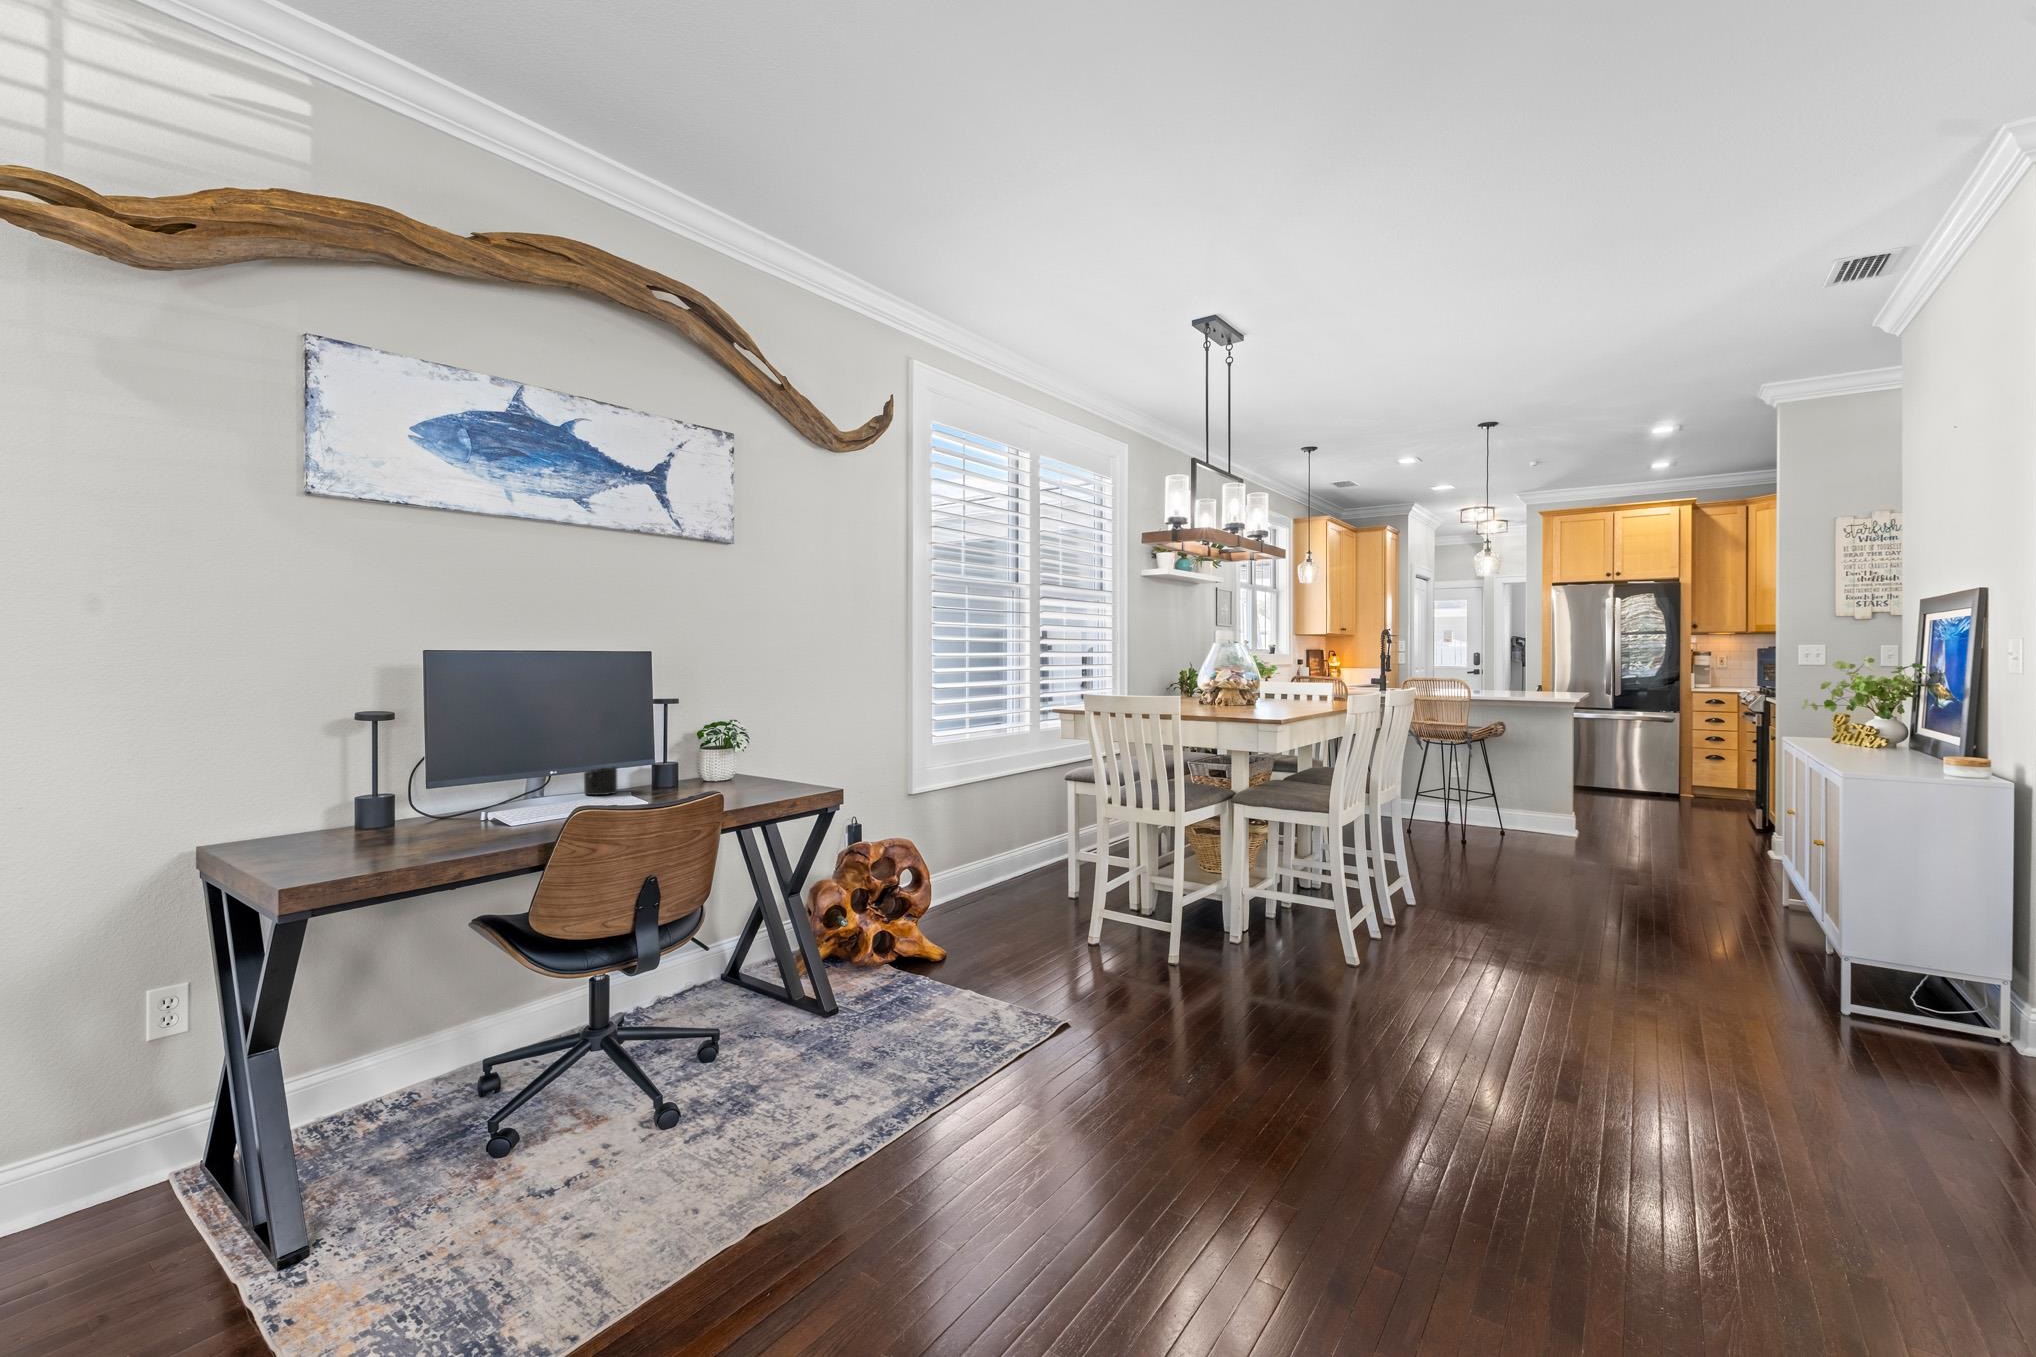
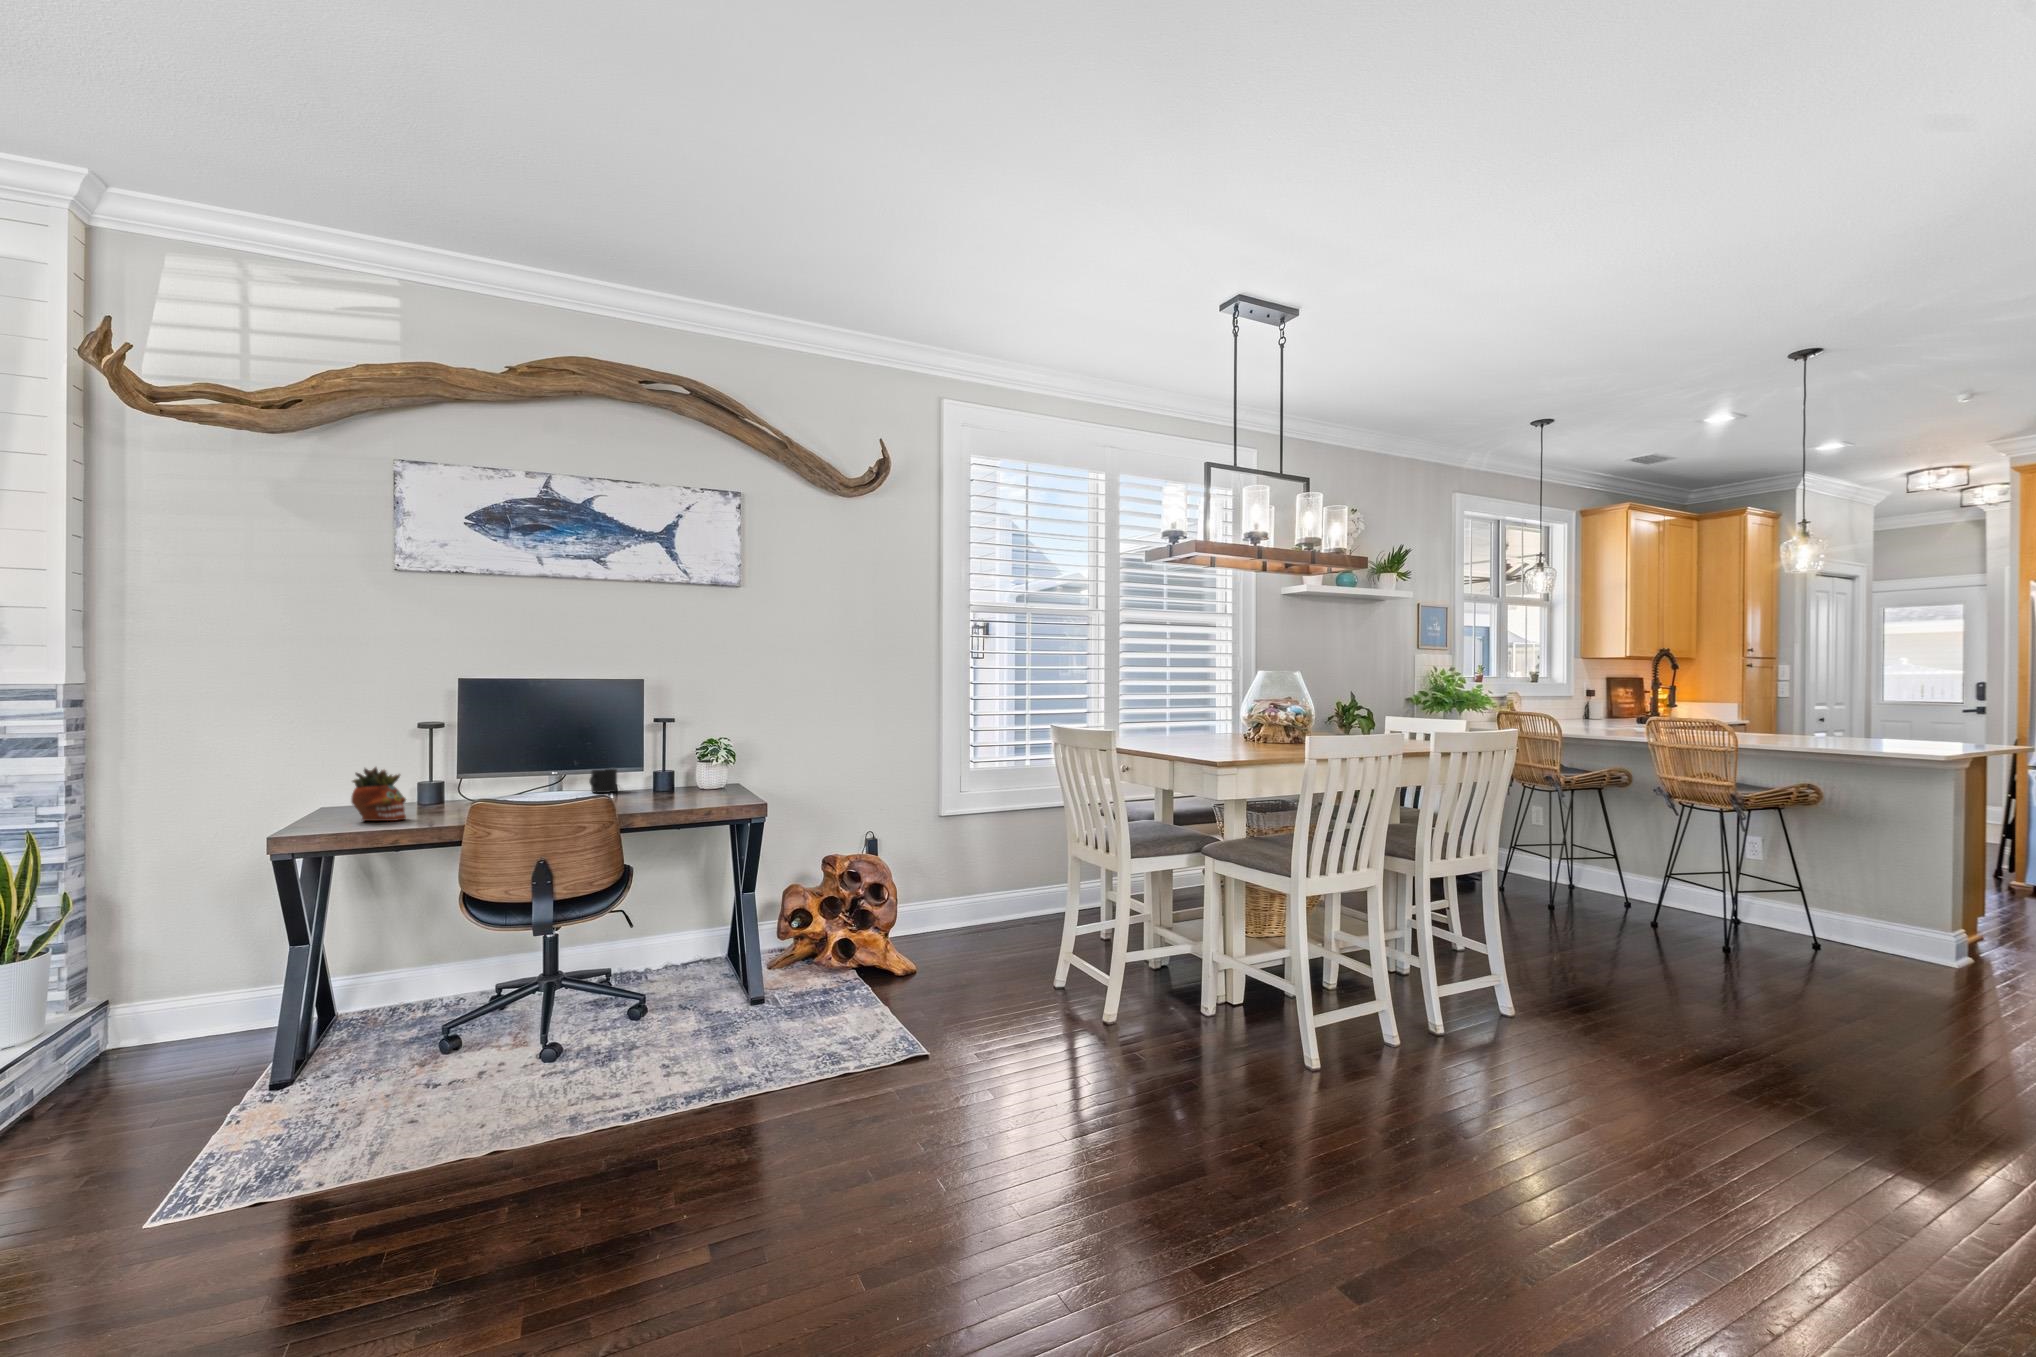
succulent planter: none [311,778,406,859] -> present [351,767,406,821]

